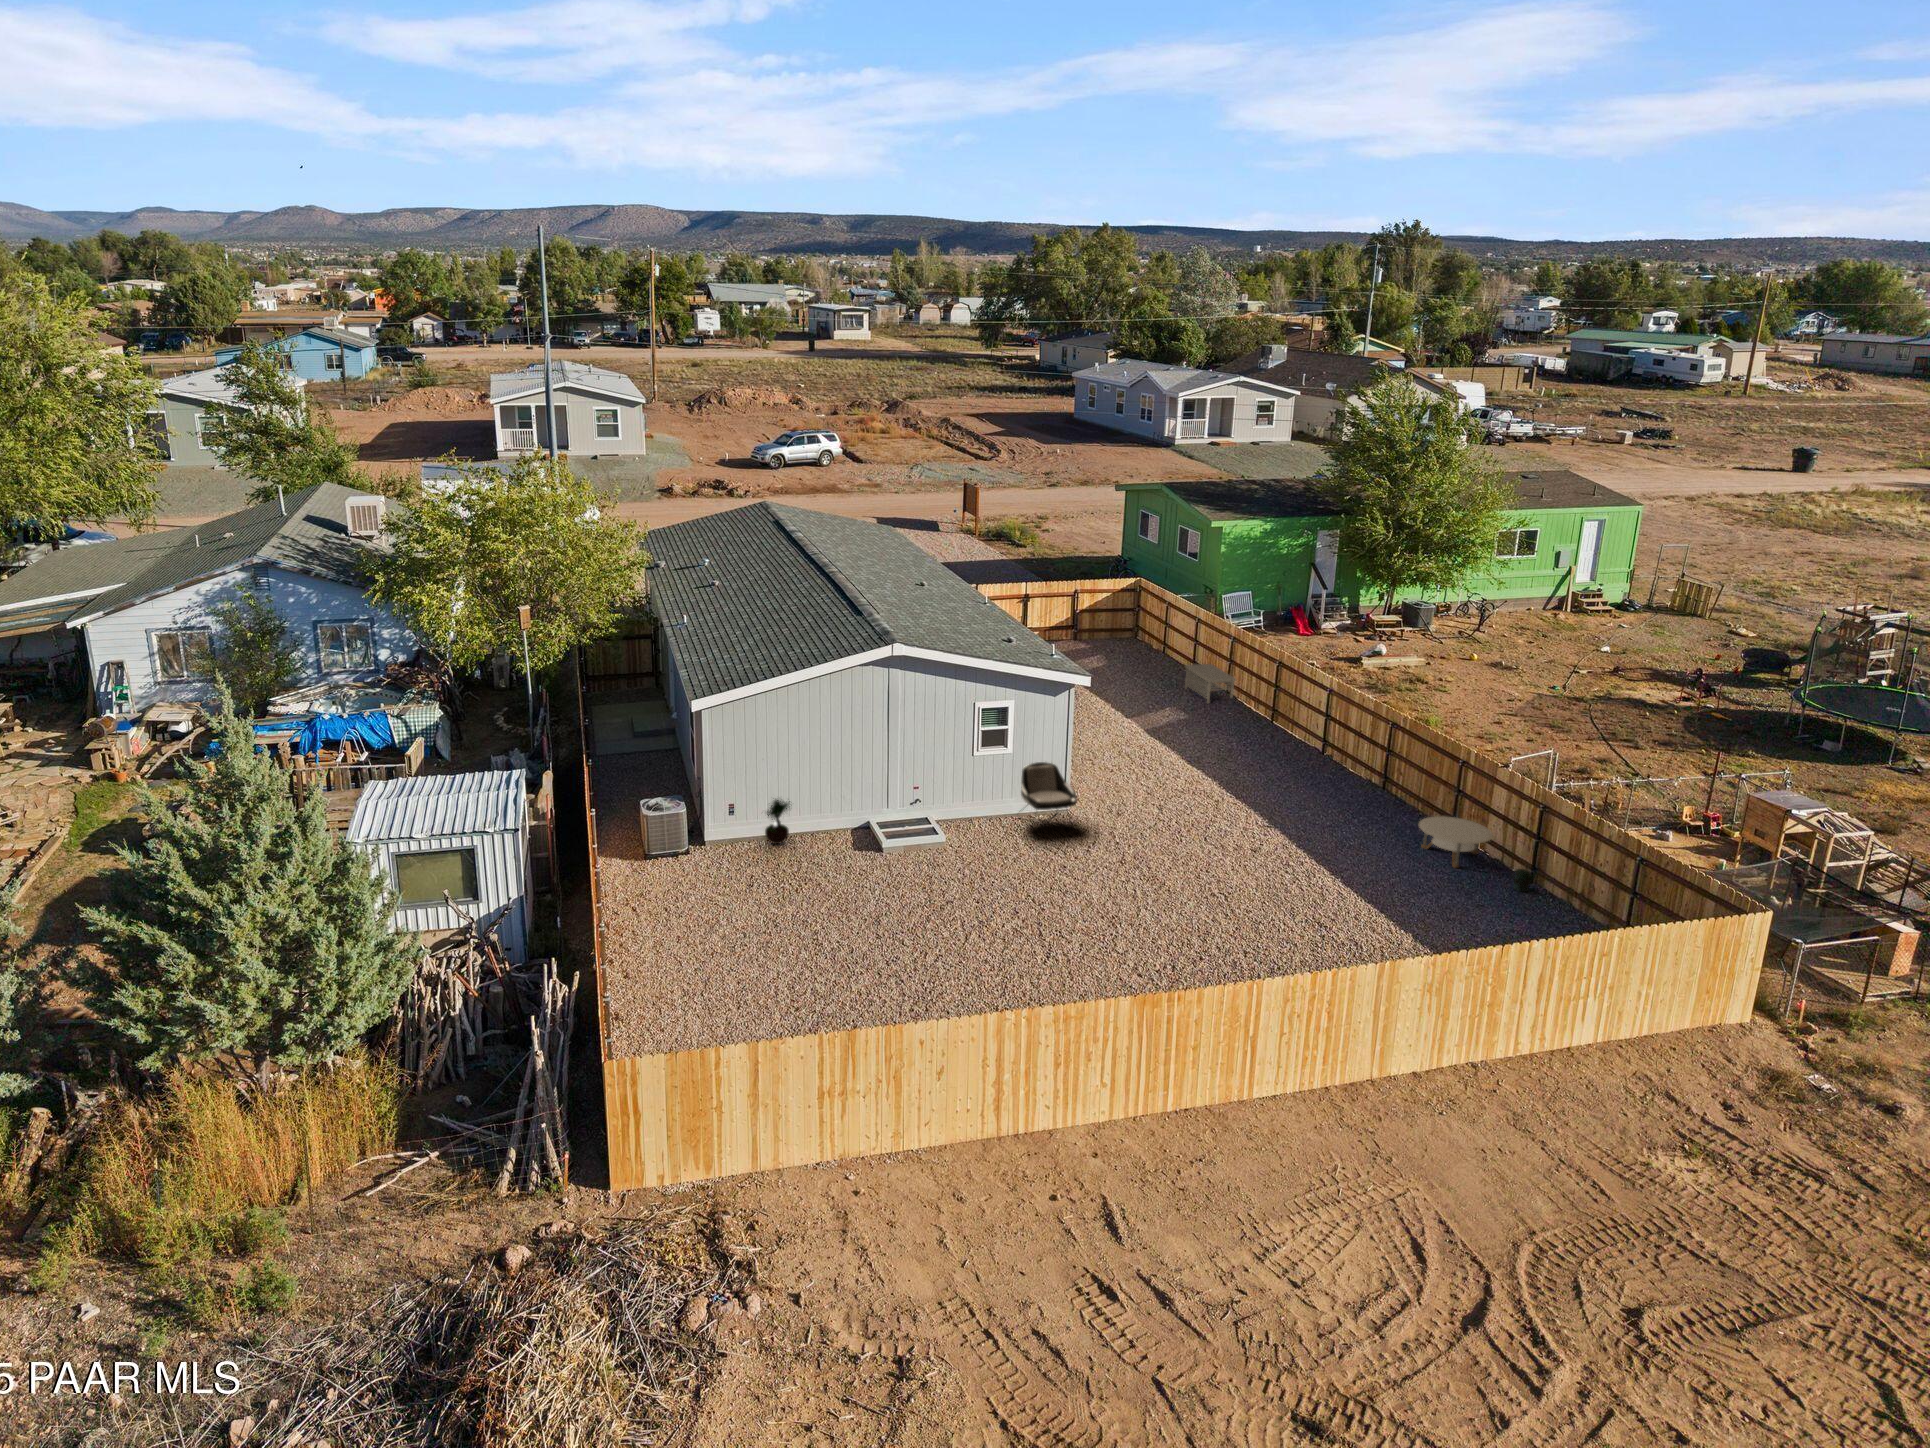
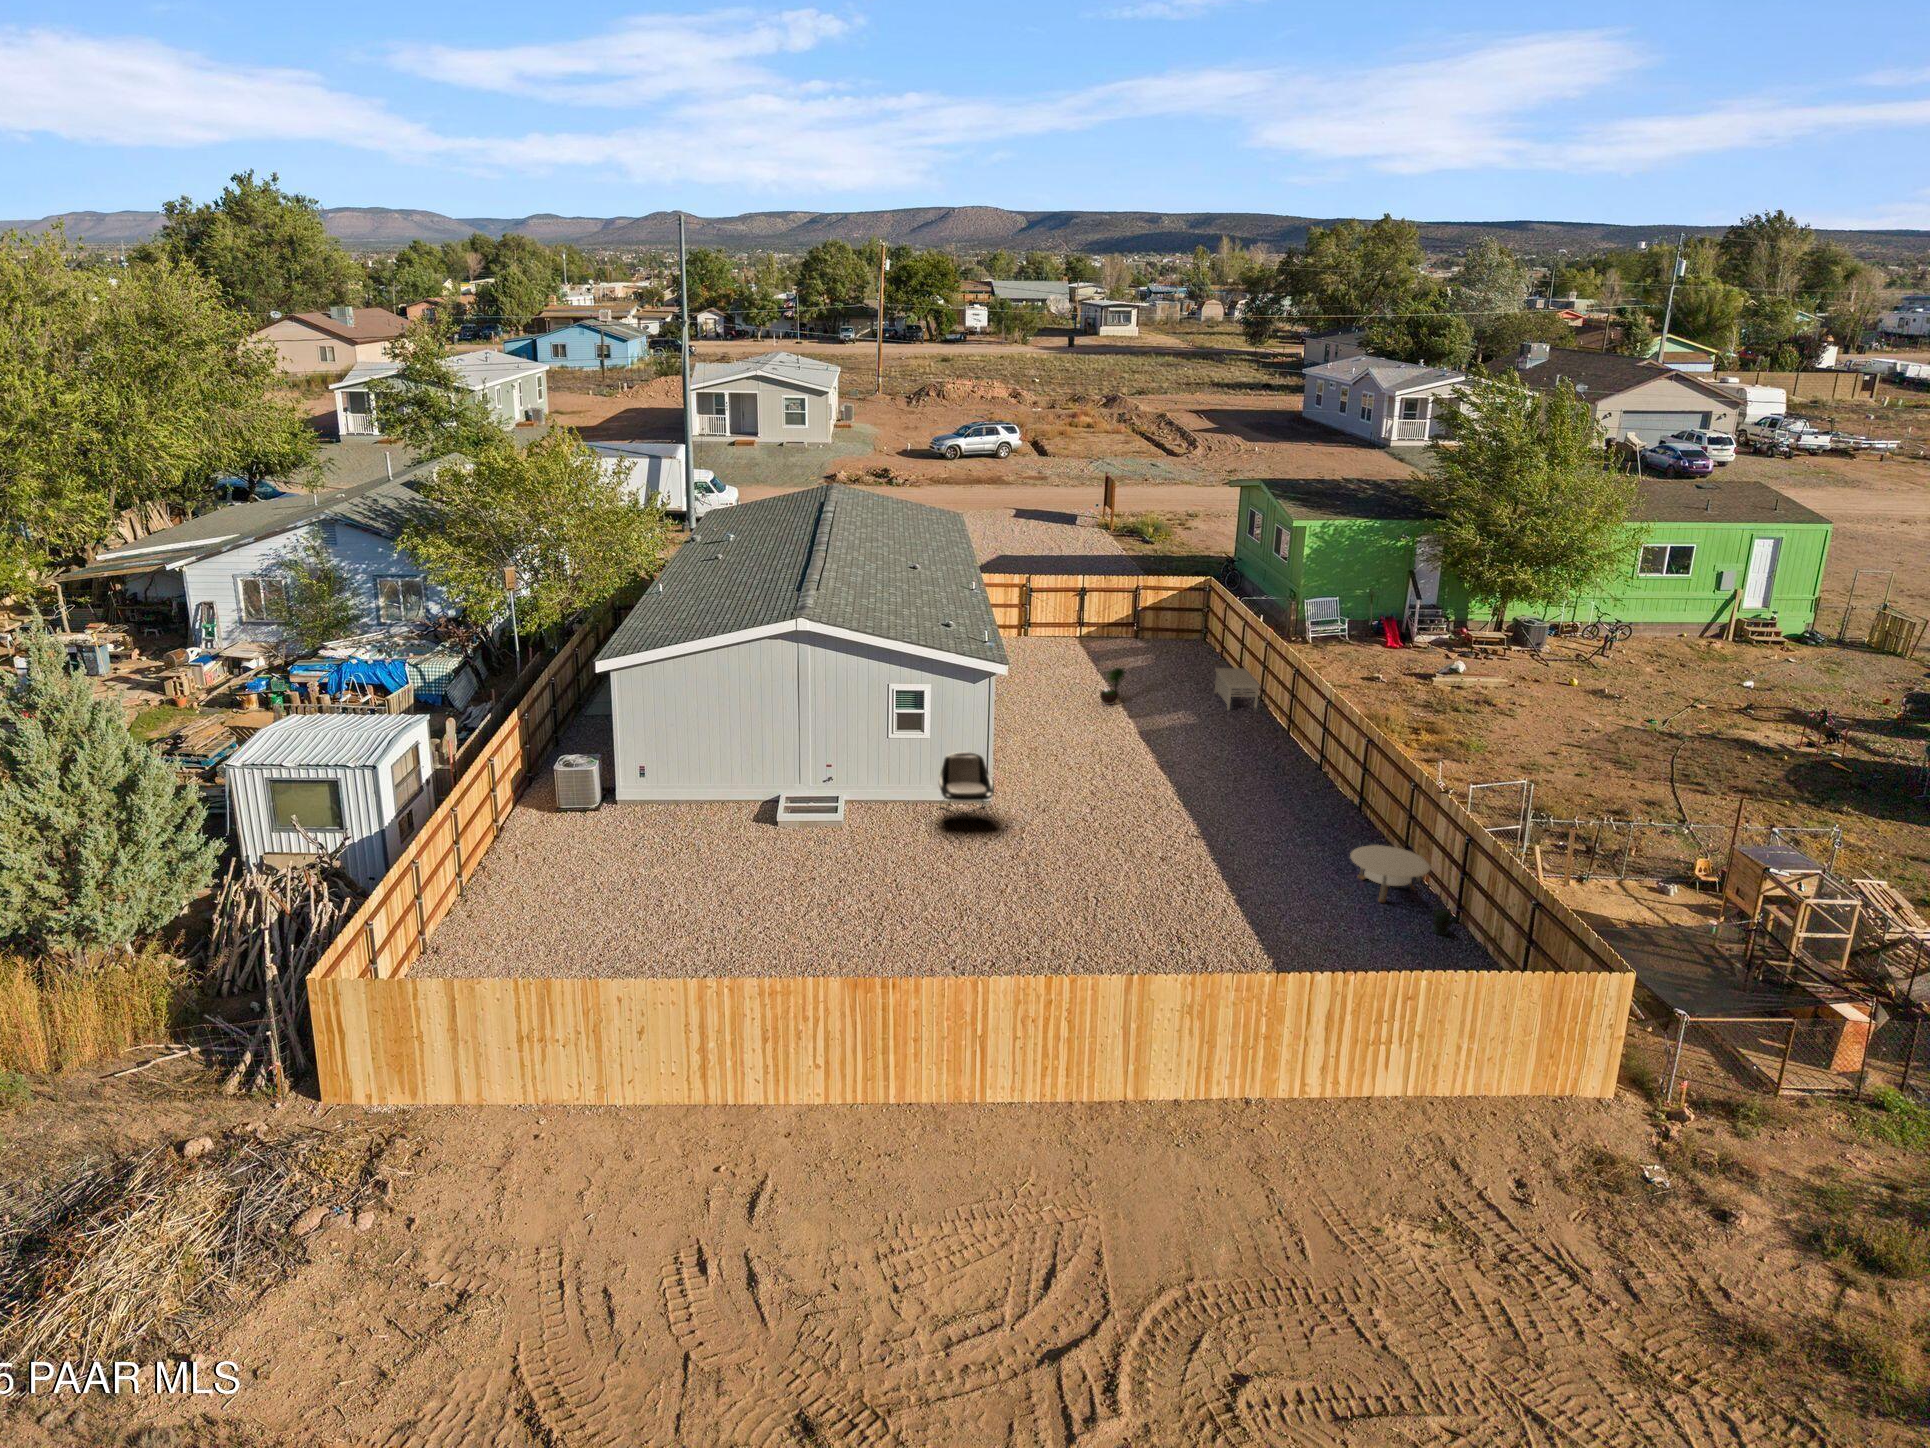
potted tree: present [765,799,790,844] -> present [1100,667,1126,705]

